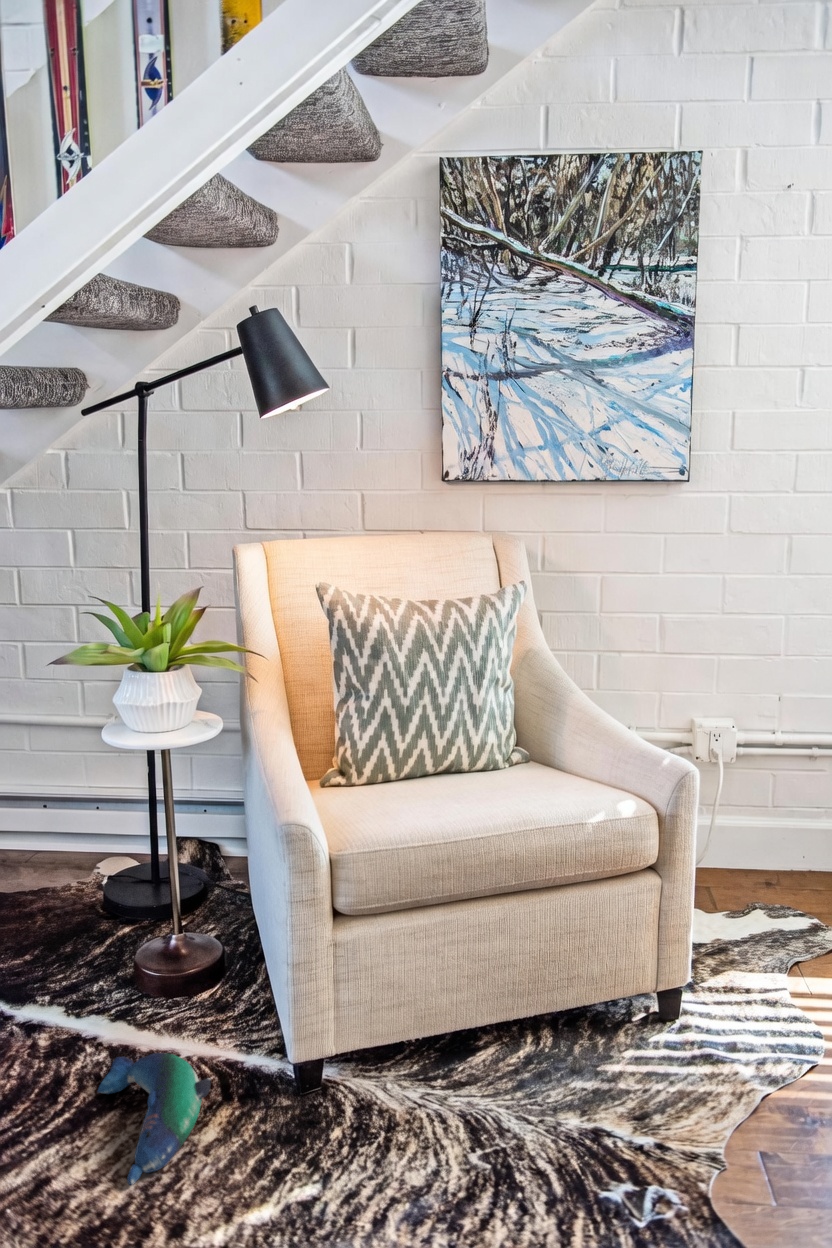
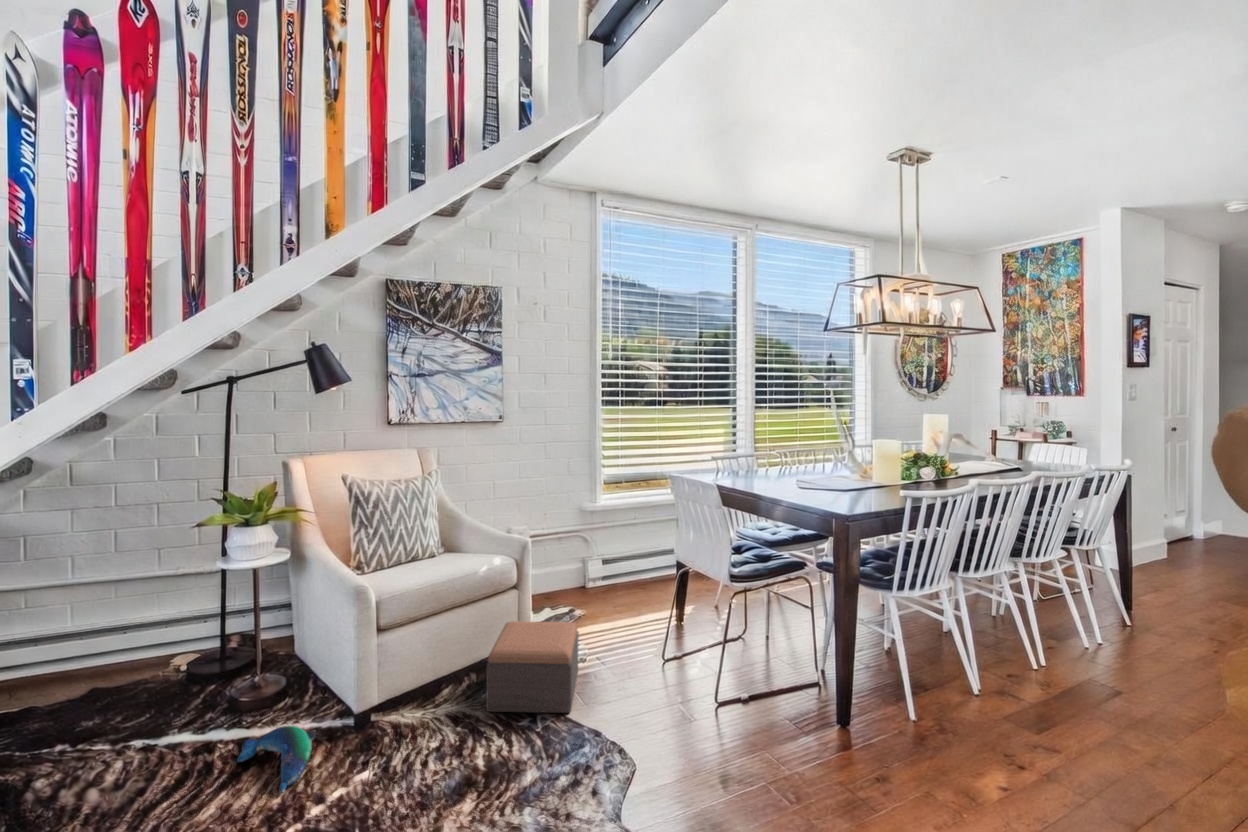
footstool: none [543,946,790,1209] -> present [486,621,579,713]

